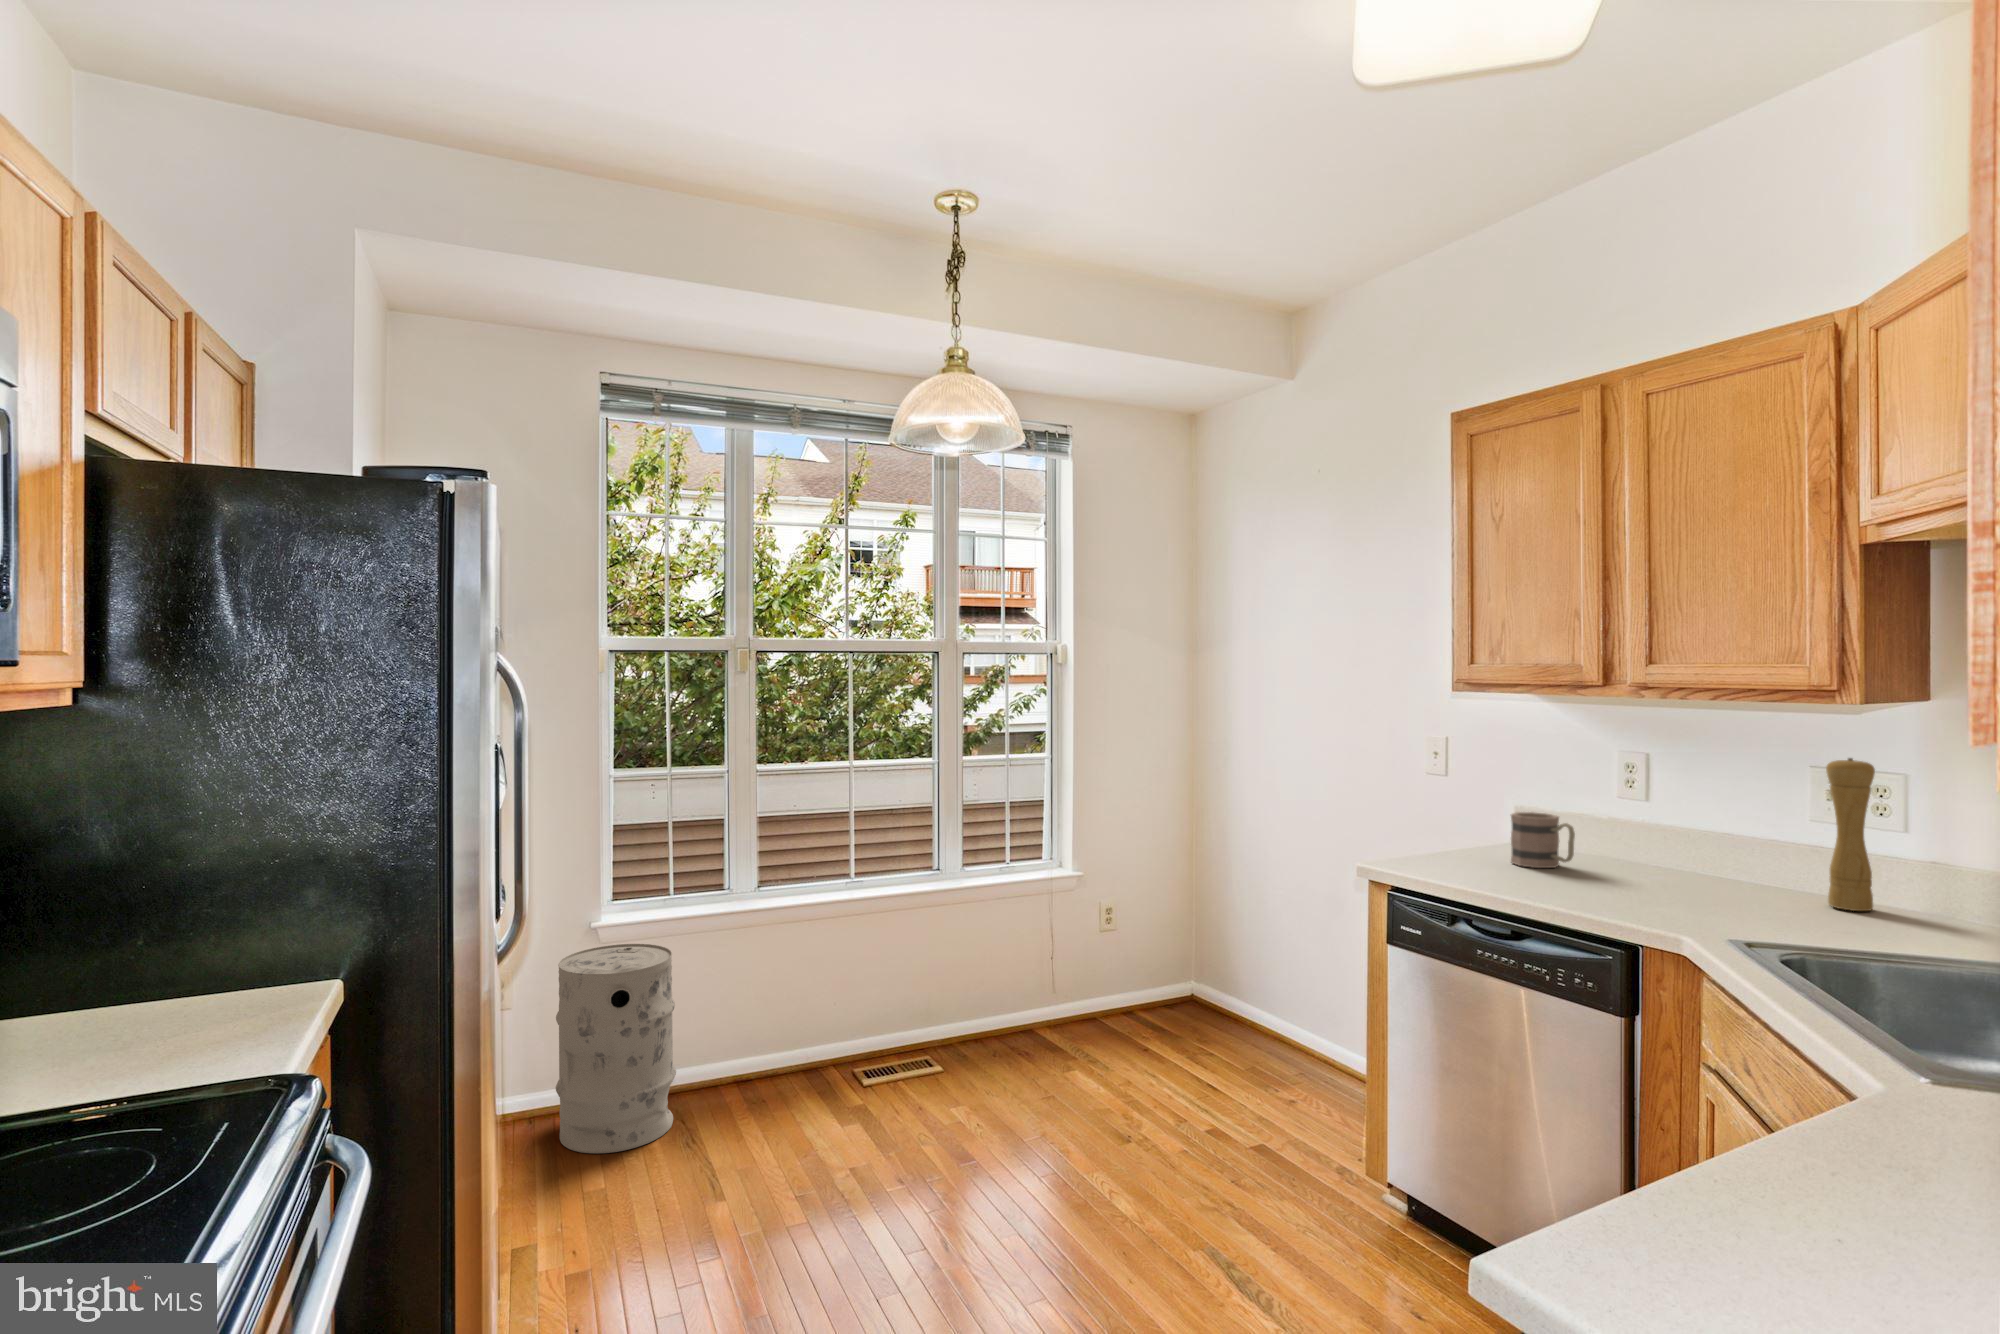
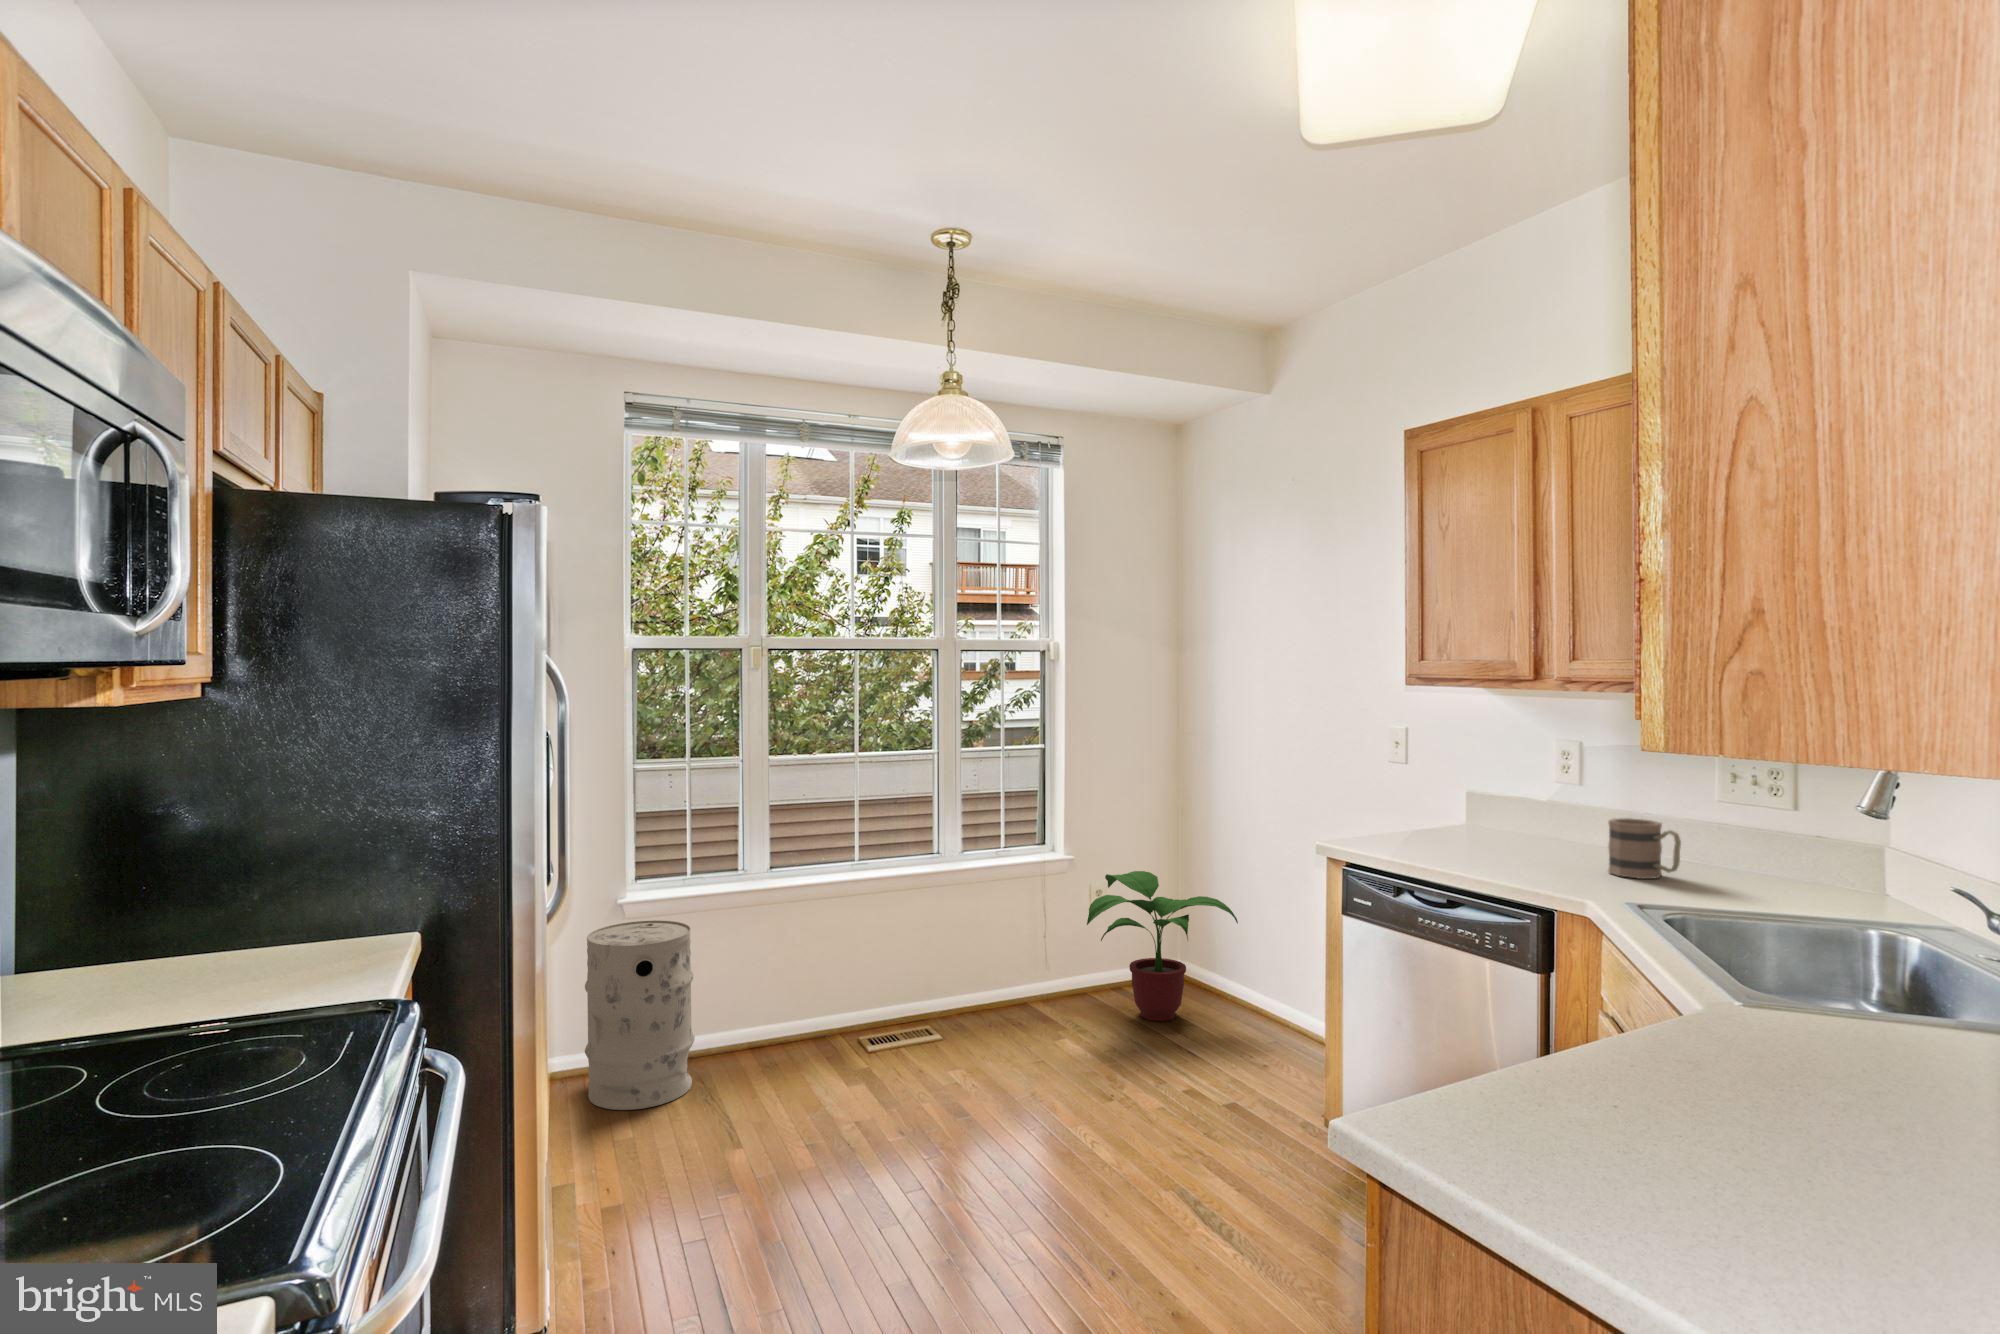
pepper mill: present [1826,758,1875,911] -> none [1724,744,1765,880]
mug: present [1511,812,1575,868] -> present [1609,818,1681,879]
potted plant: none [1097,886,1256,1047] -> present [1087,871,1238,1021]

